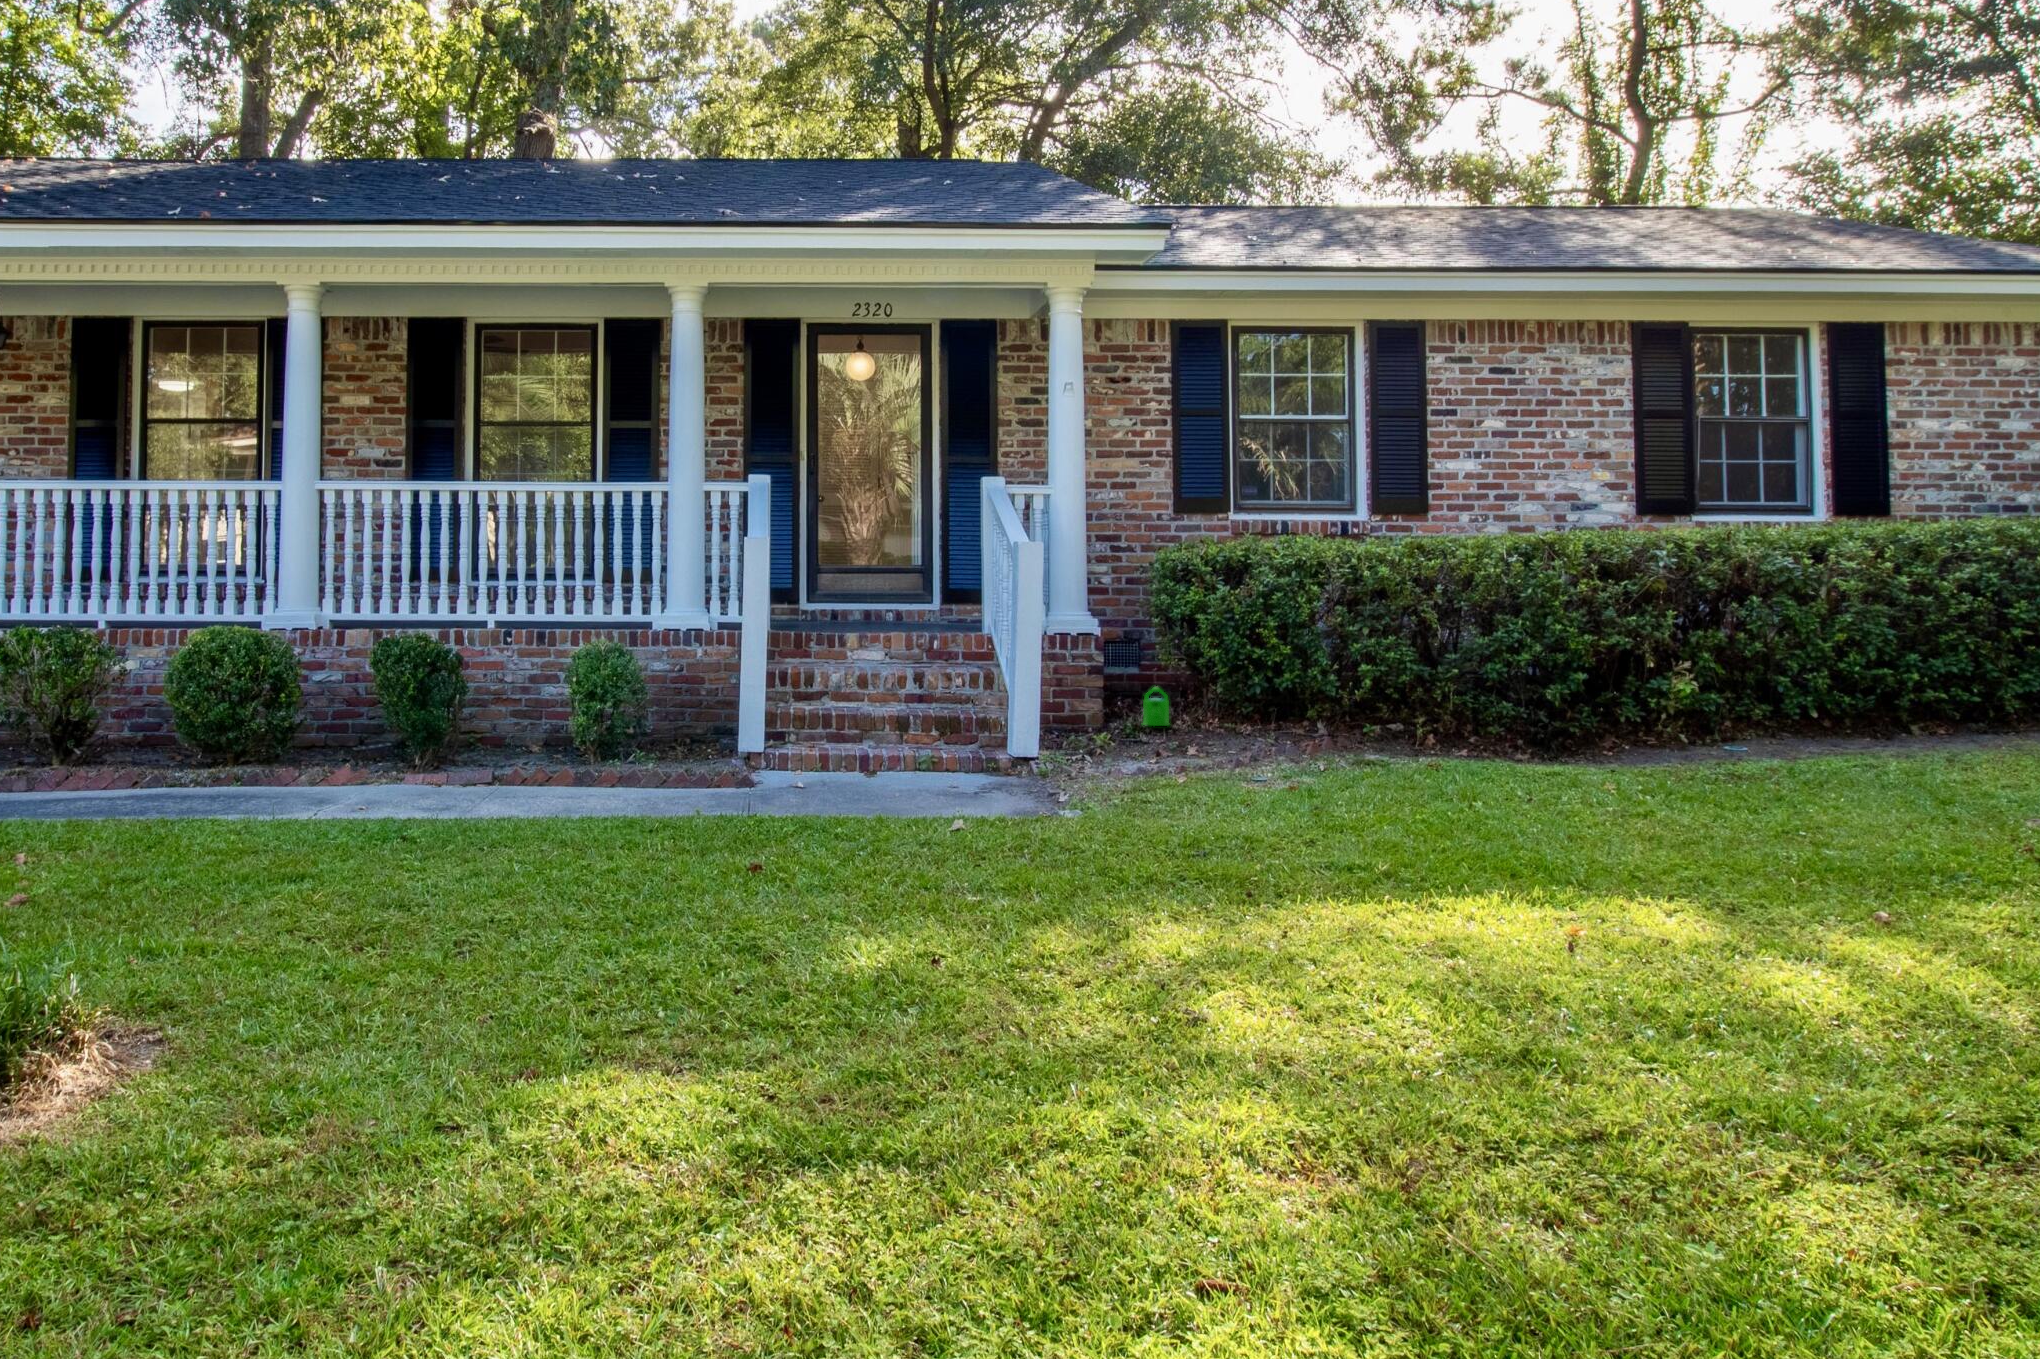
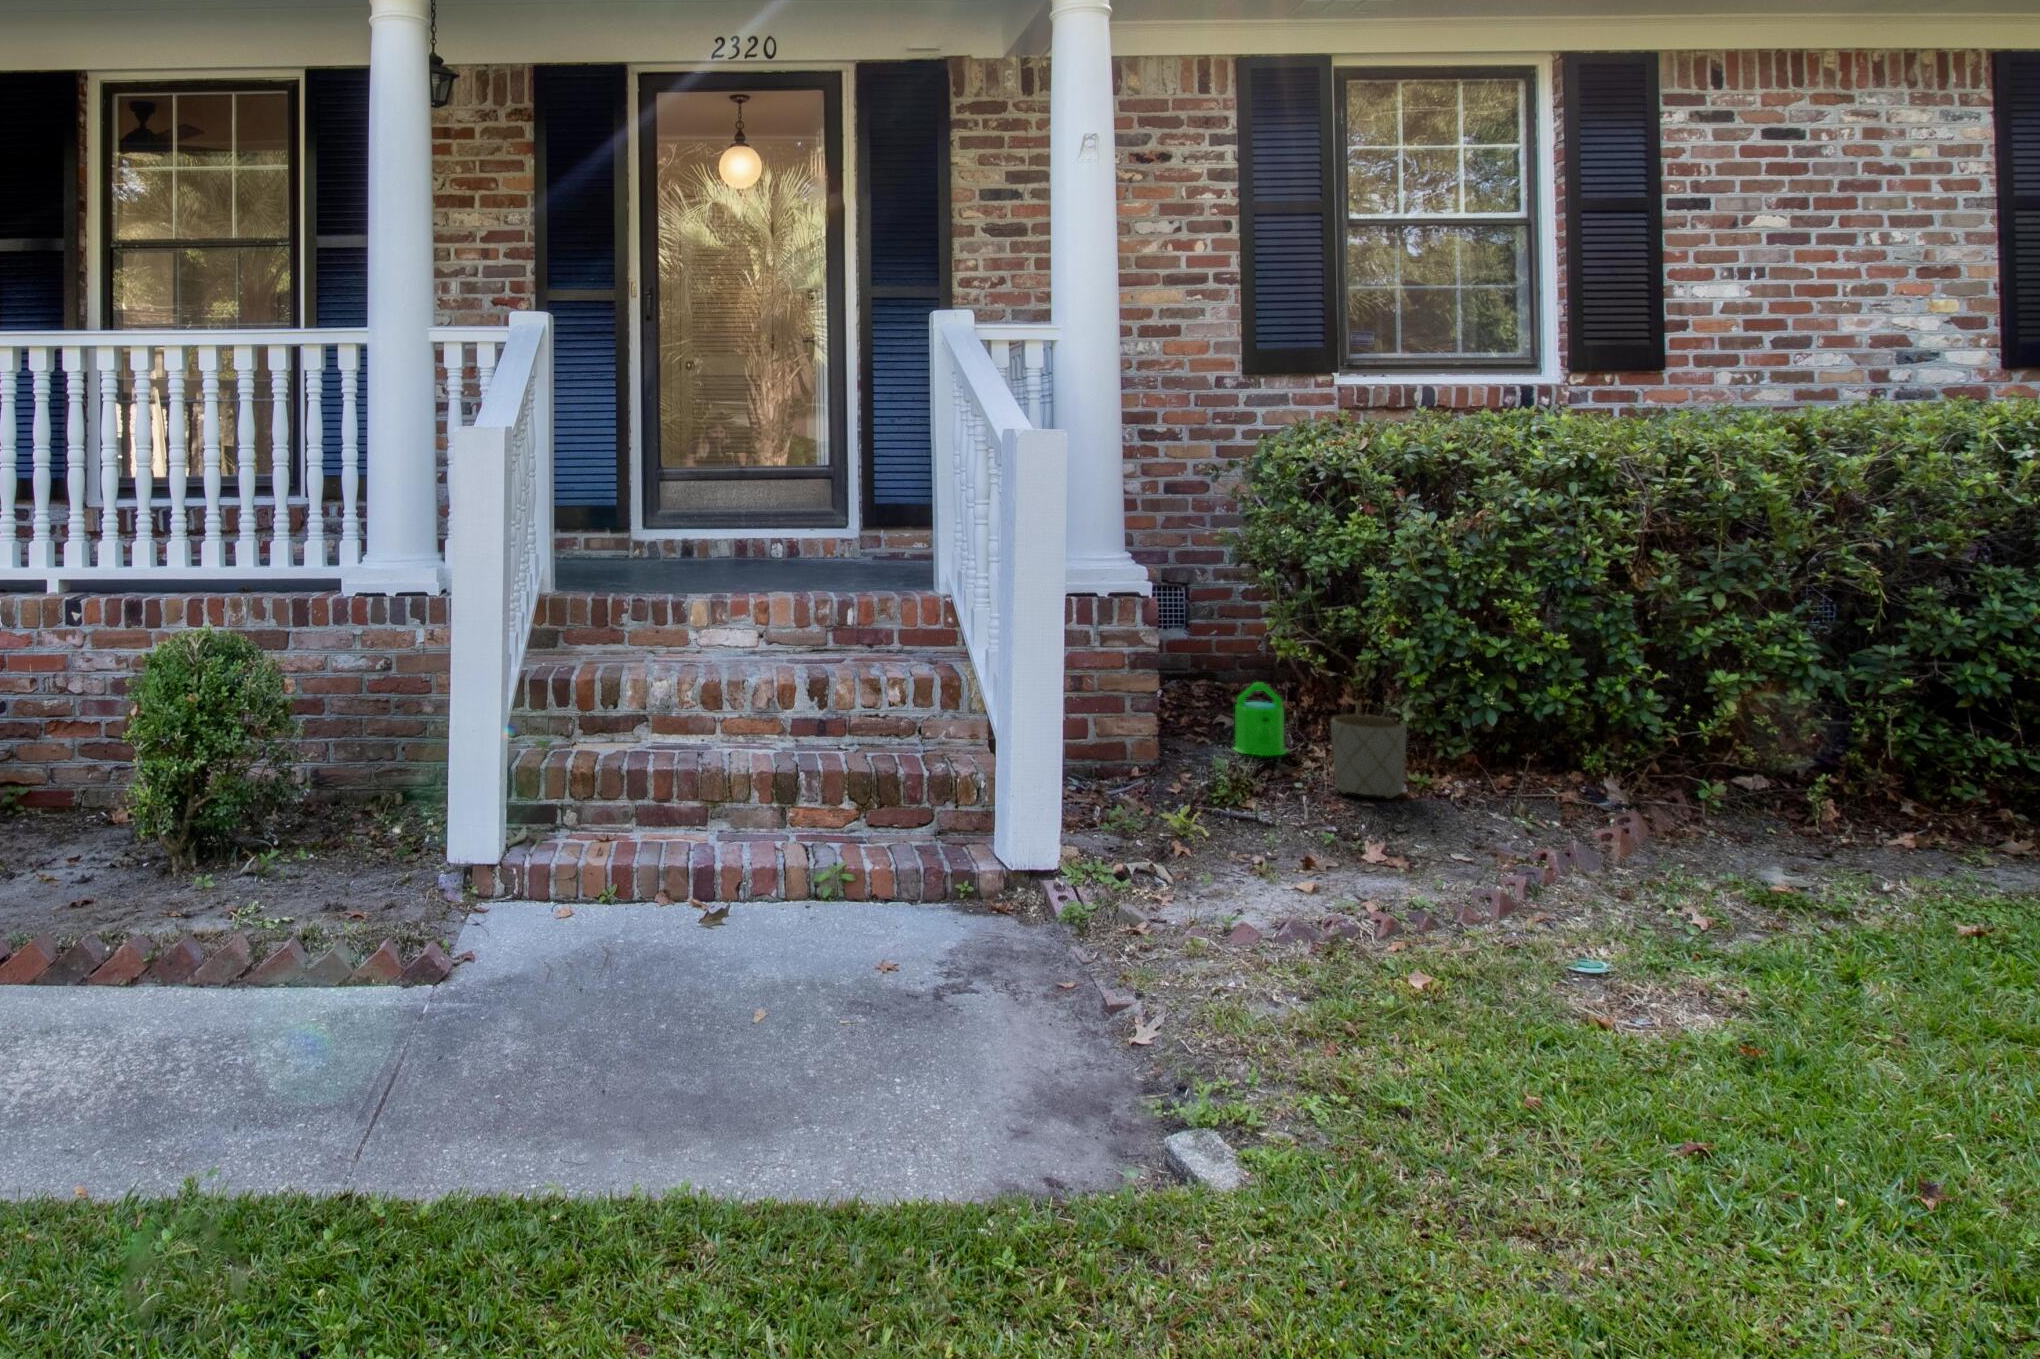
planter: none [1183,699,1220,739] -> present [1331,715,1407,799]

